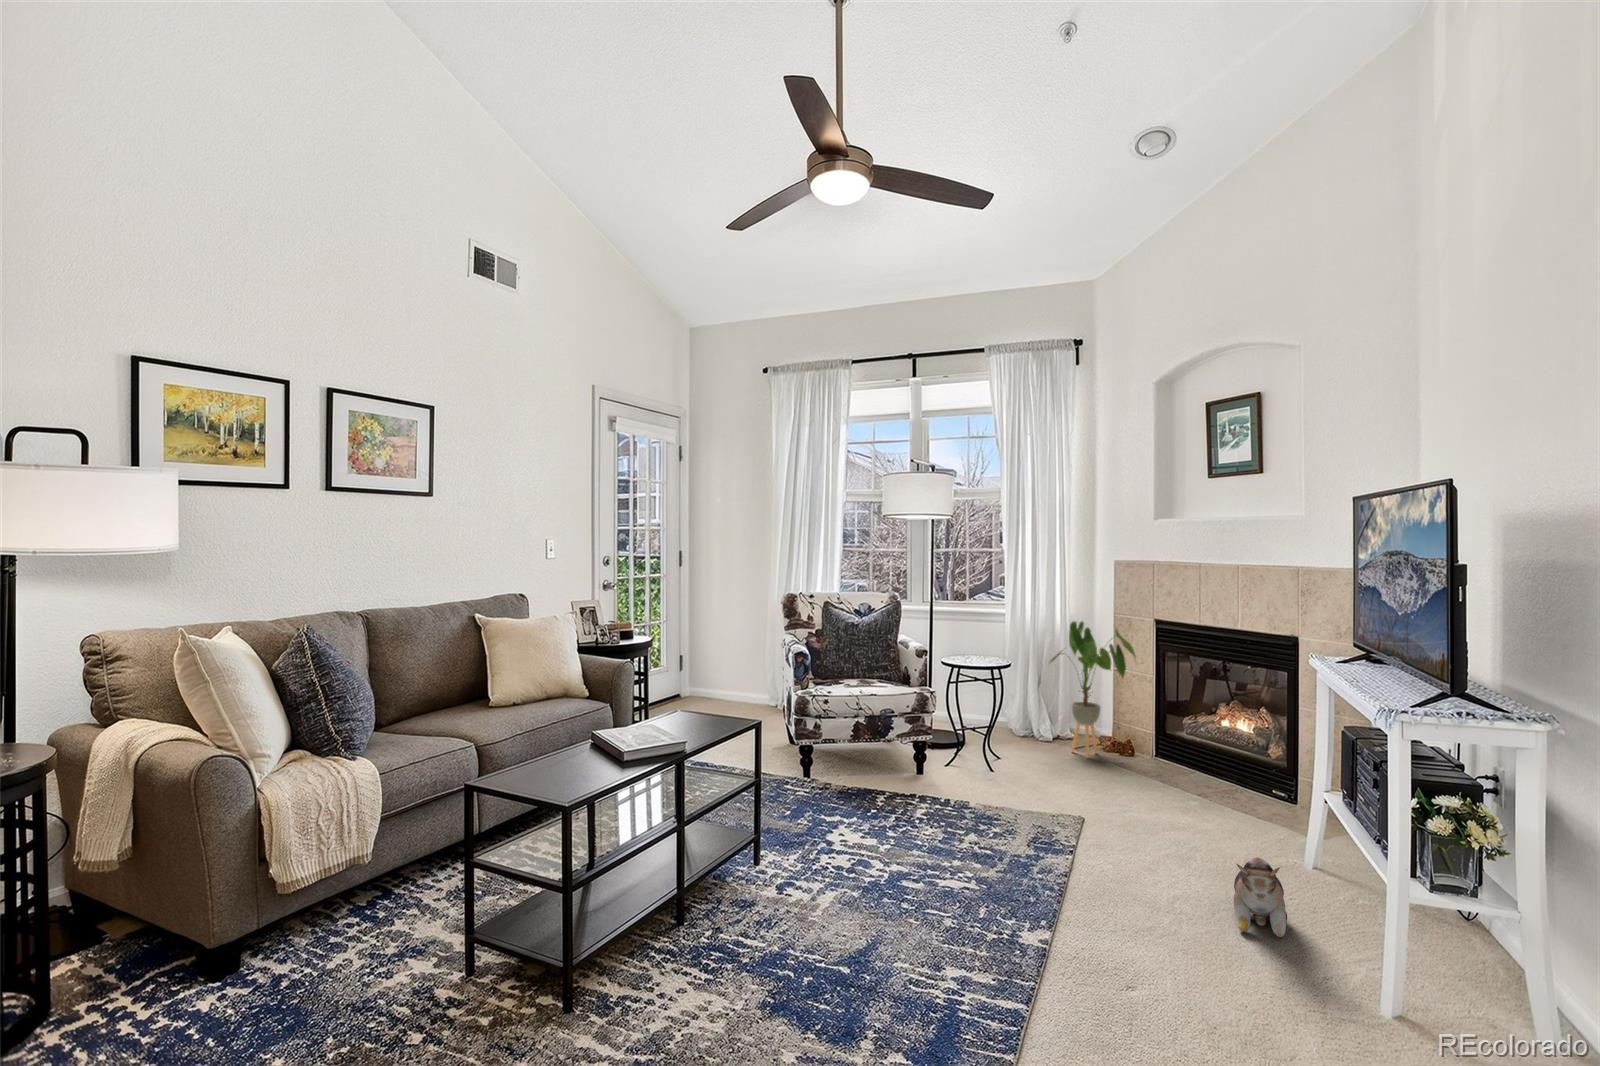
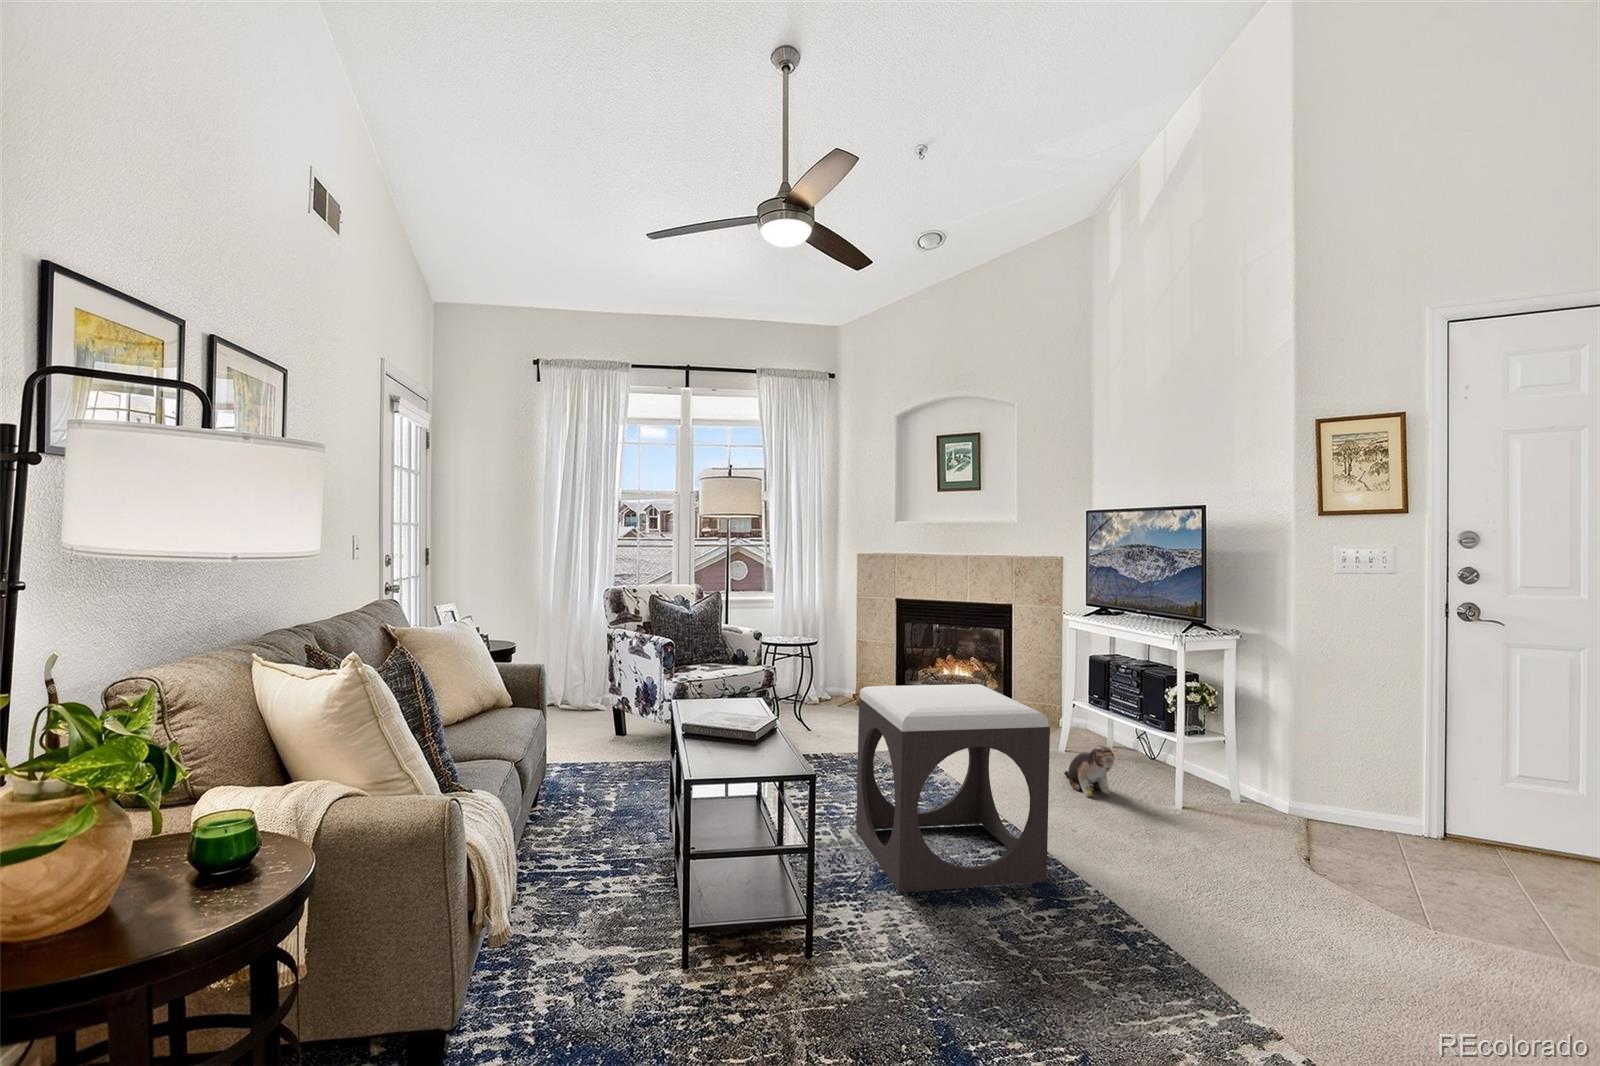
house plant: present [1050,621,1136,758] -> none [821,602,884,711]
footstool: none [780,719,1013,1016] -> present [856,684,1050,892]

